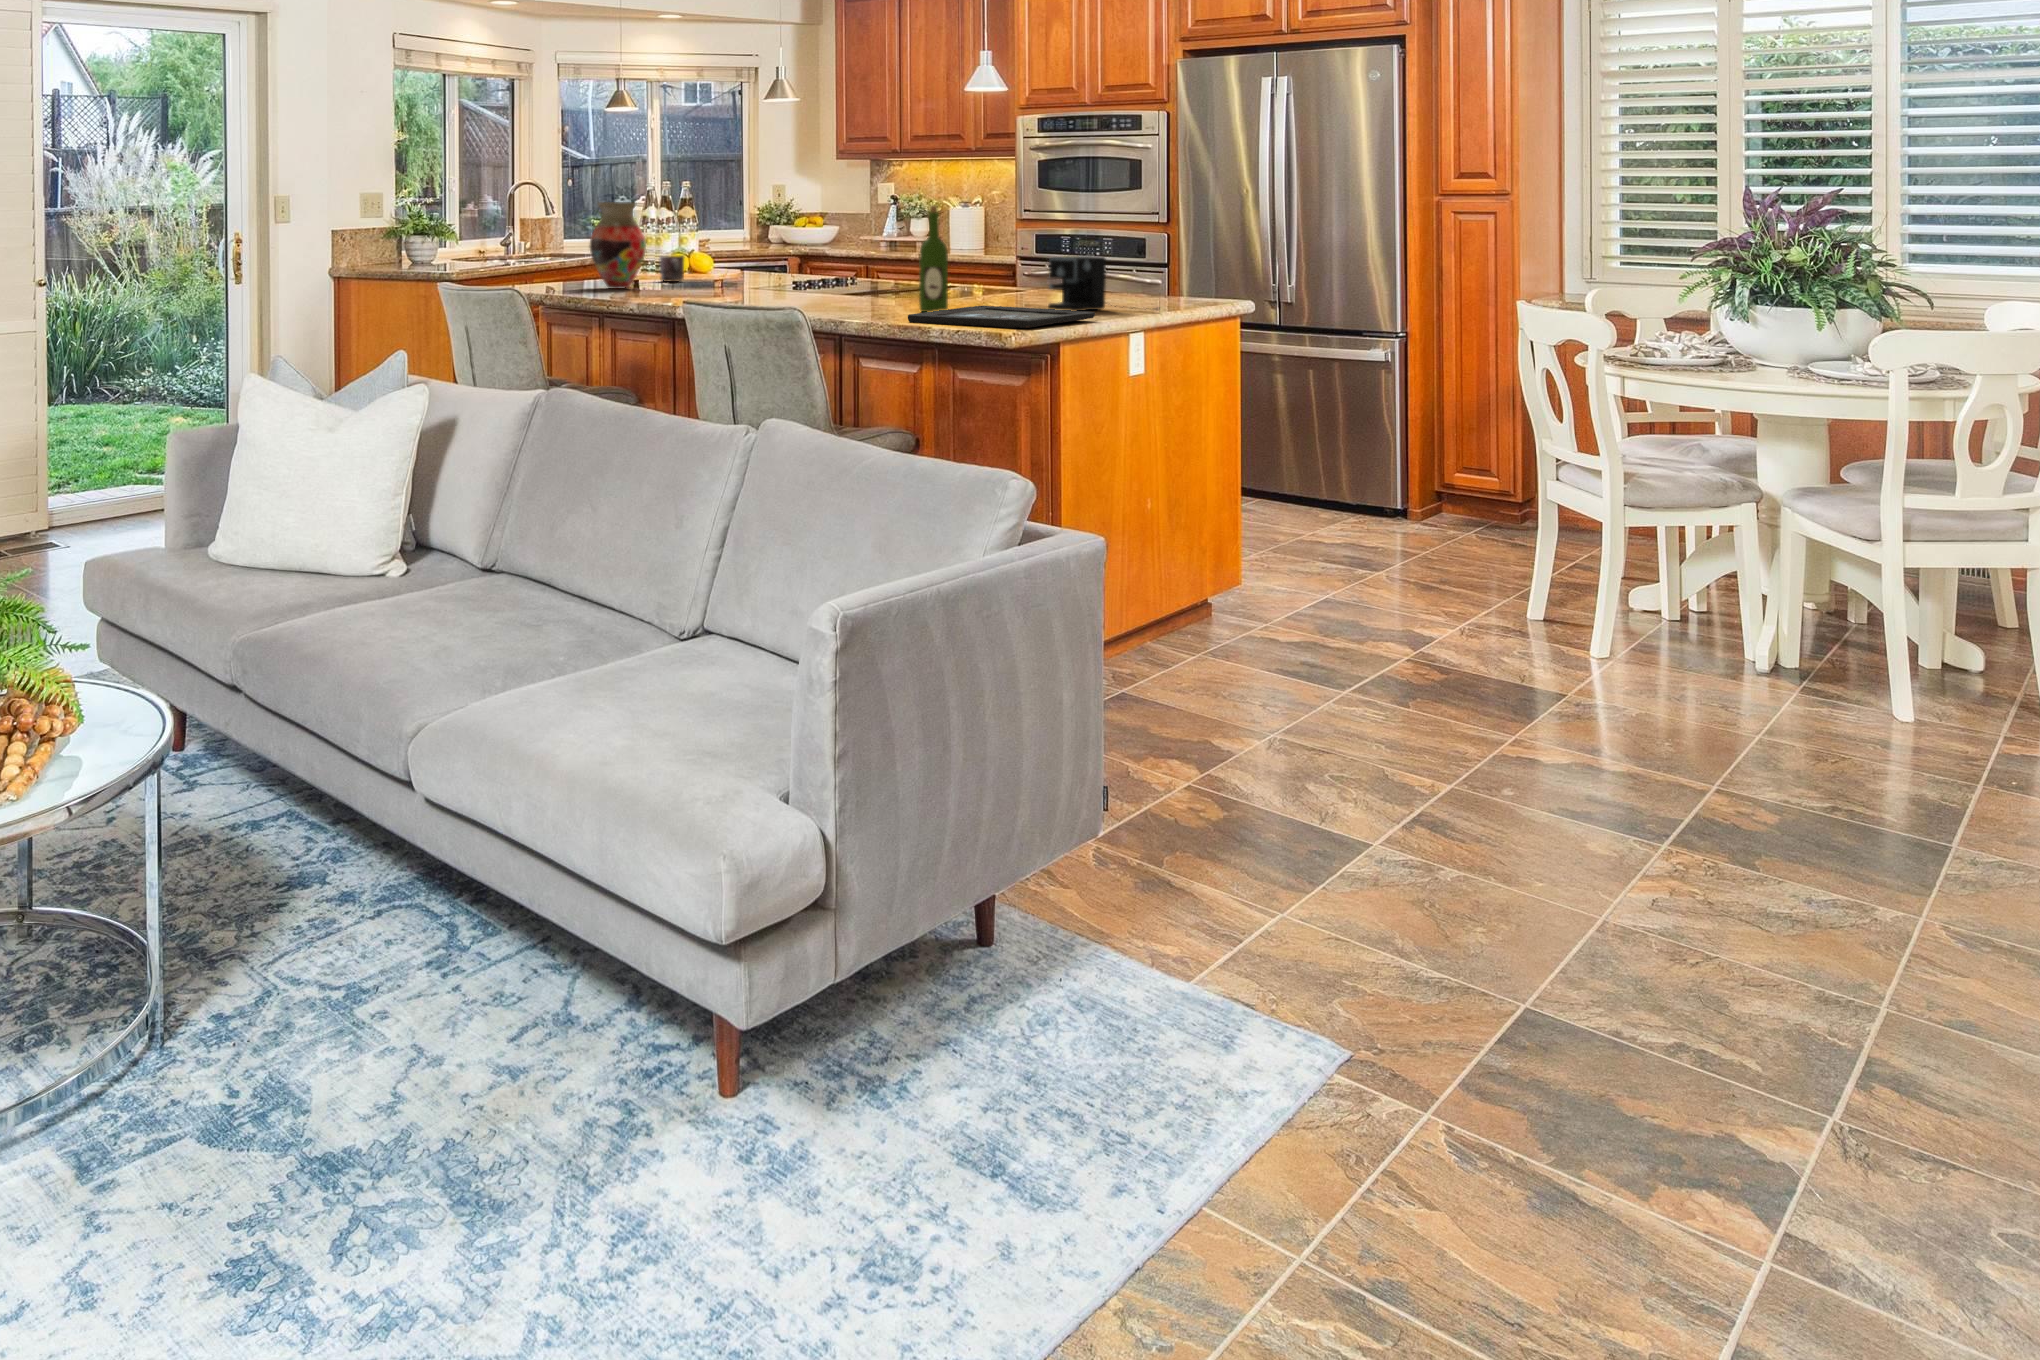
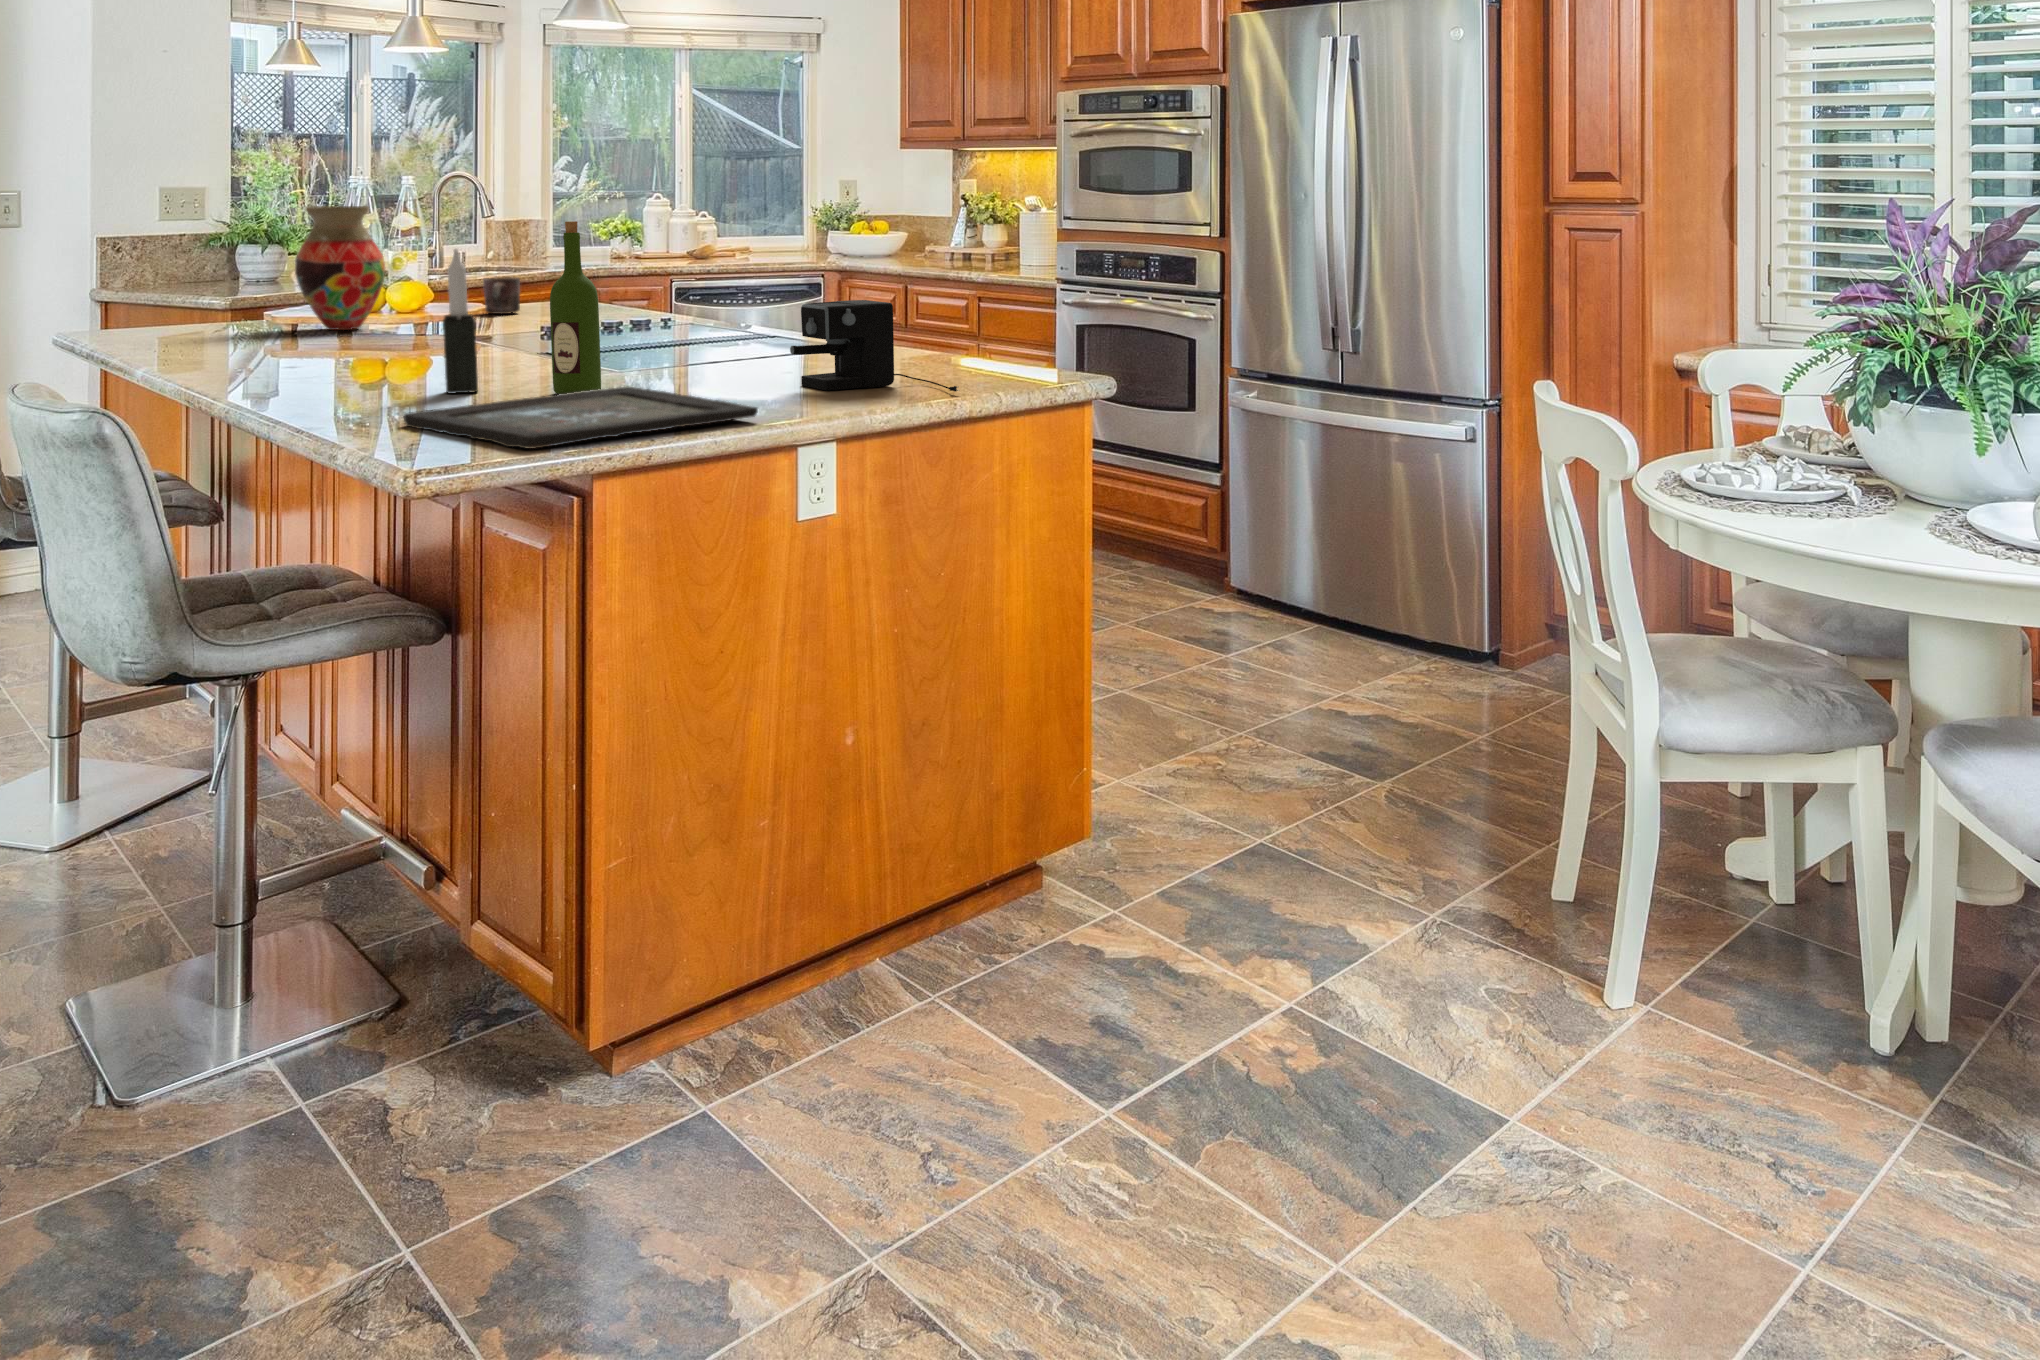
candle: none [854,222,875,312] -> present [443,249,478,394]

